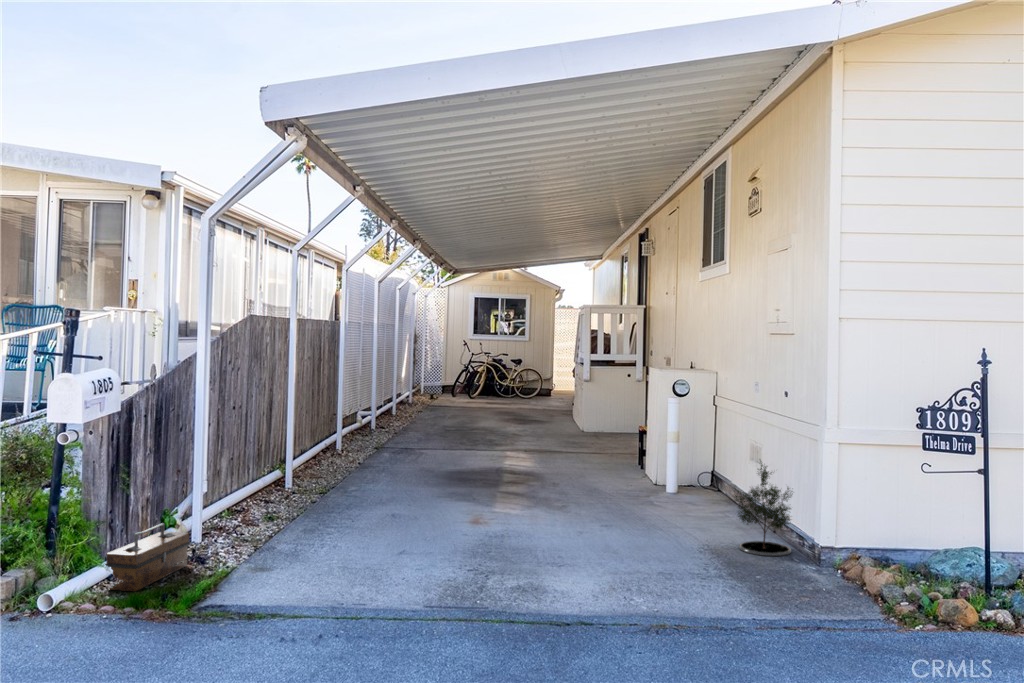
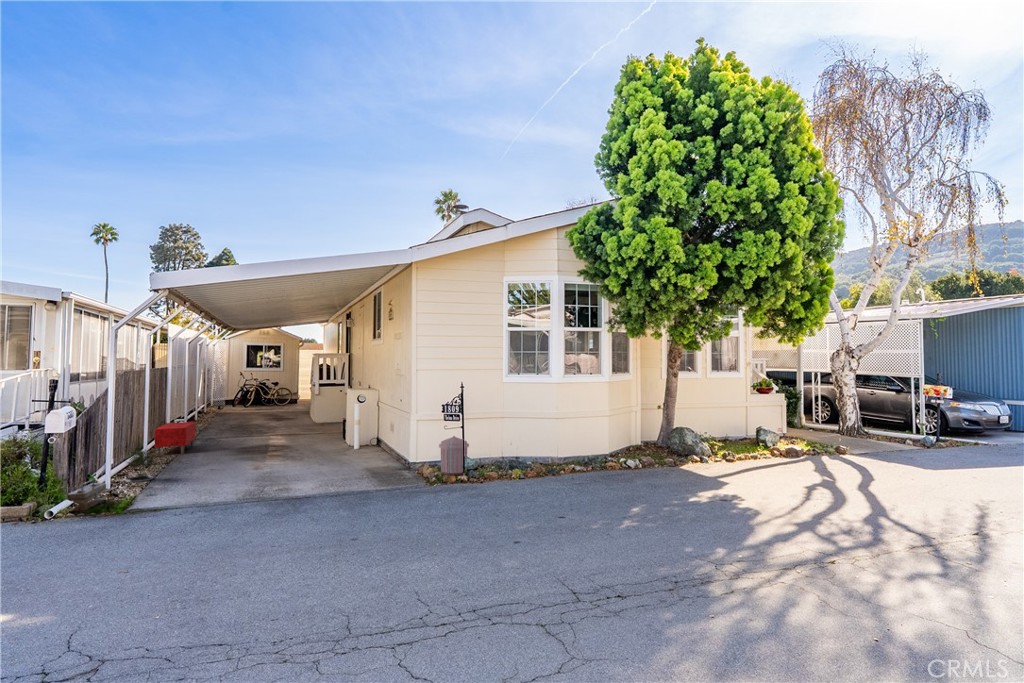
bench: none [310,417,380,476] -> present [154,422,195,456]
potted tree: present [735,461,792,556] -> present [125,442,155,482]
trash can: none [905,492,995,600] -> present [439,436,469,475]

